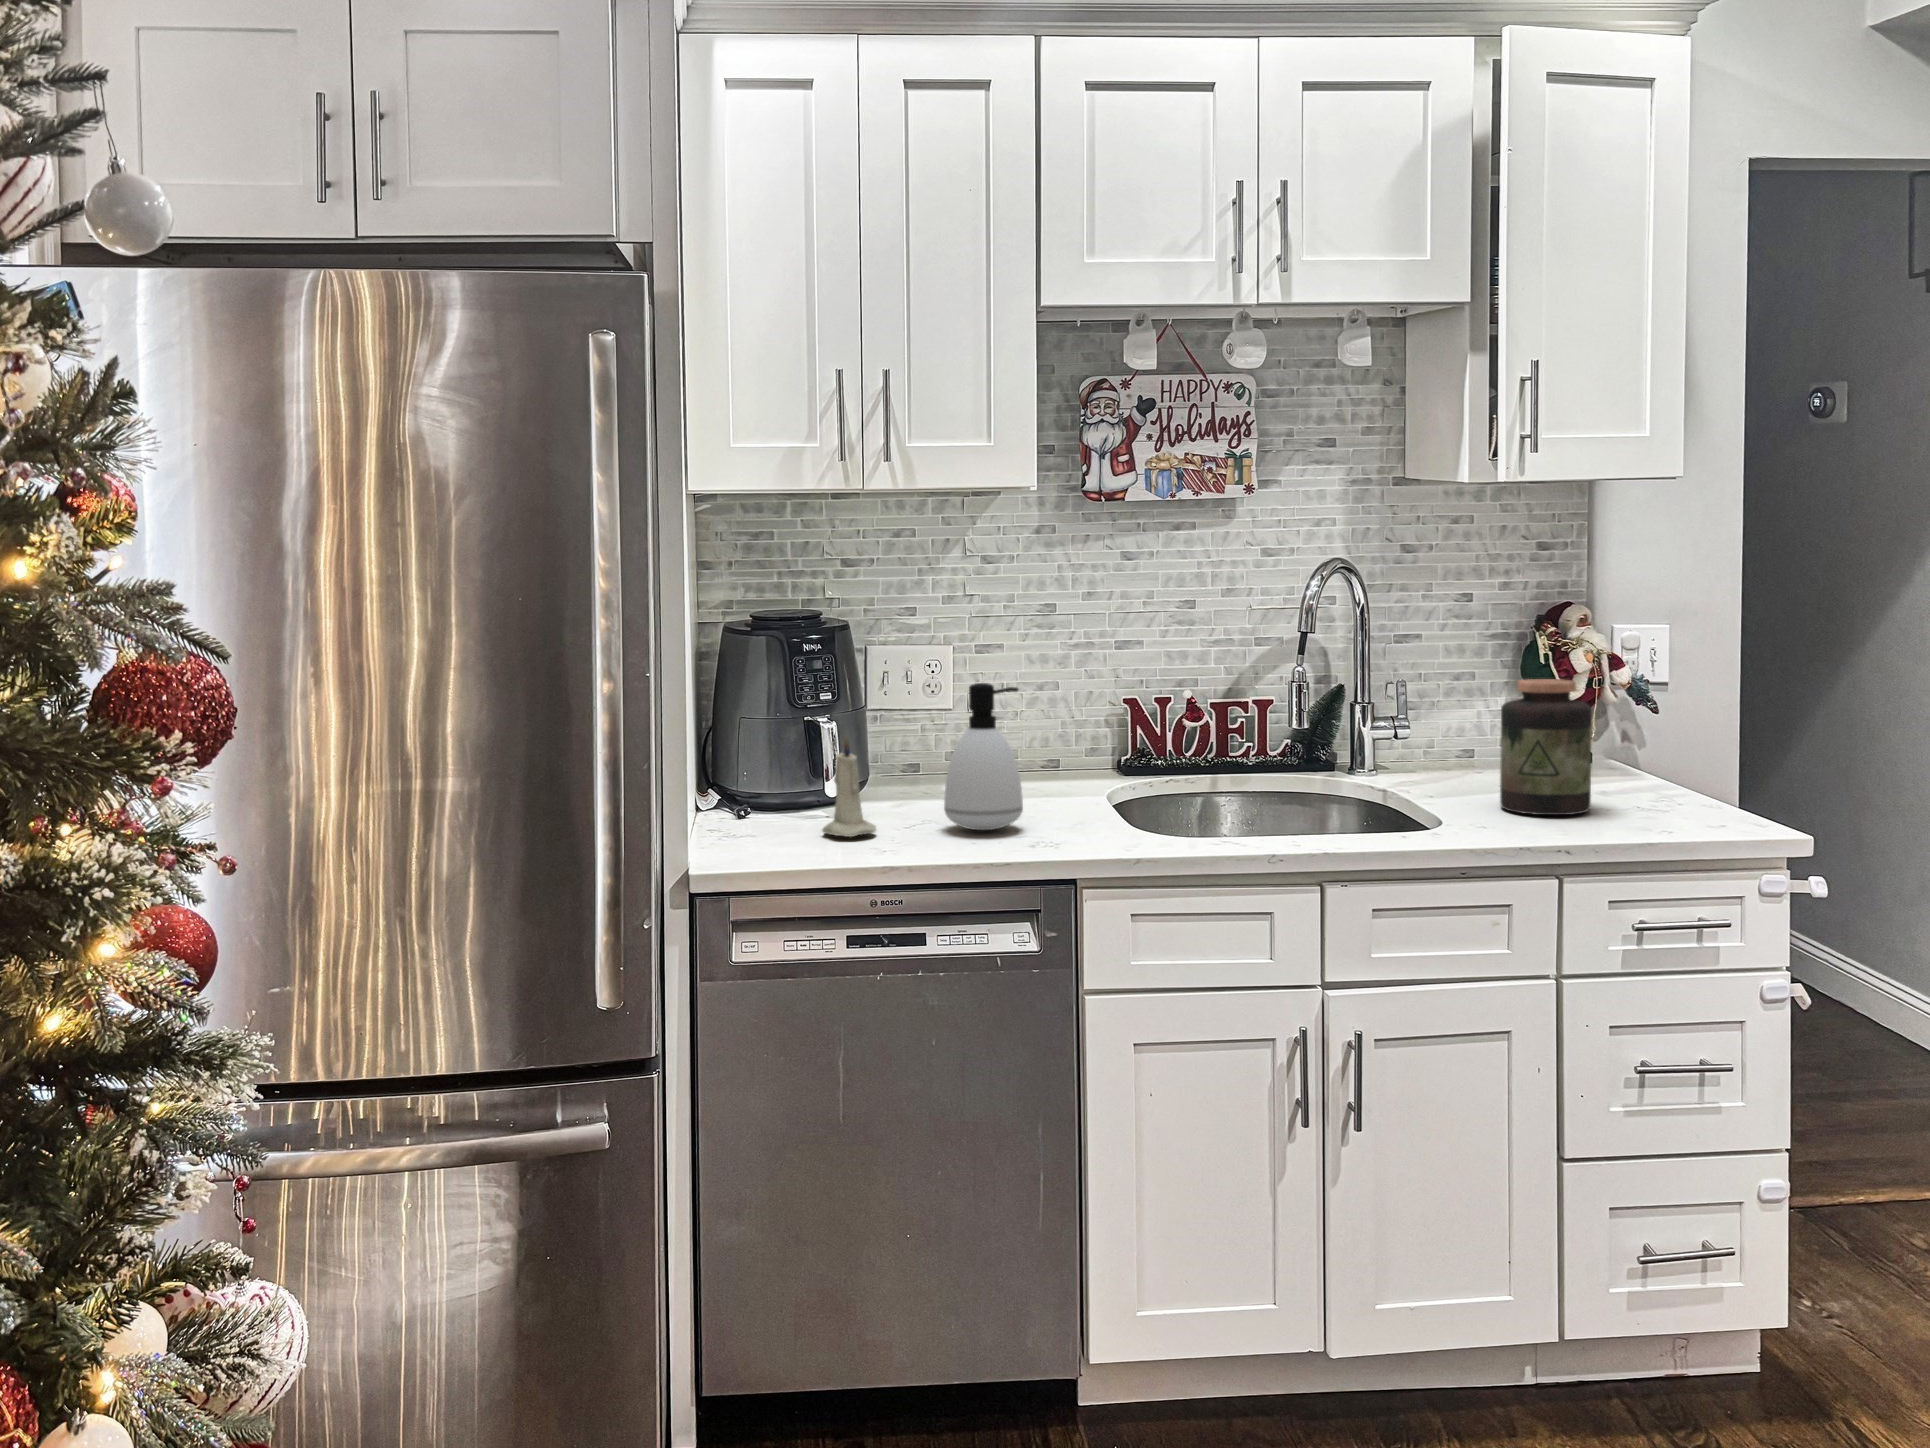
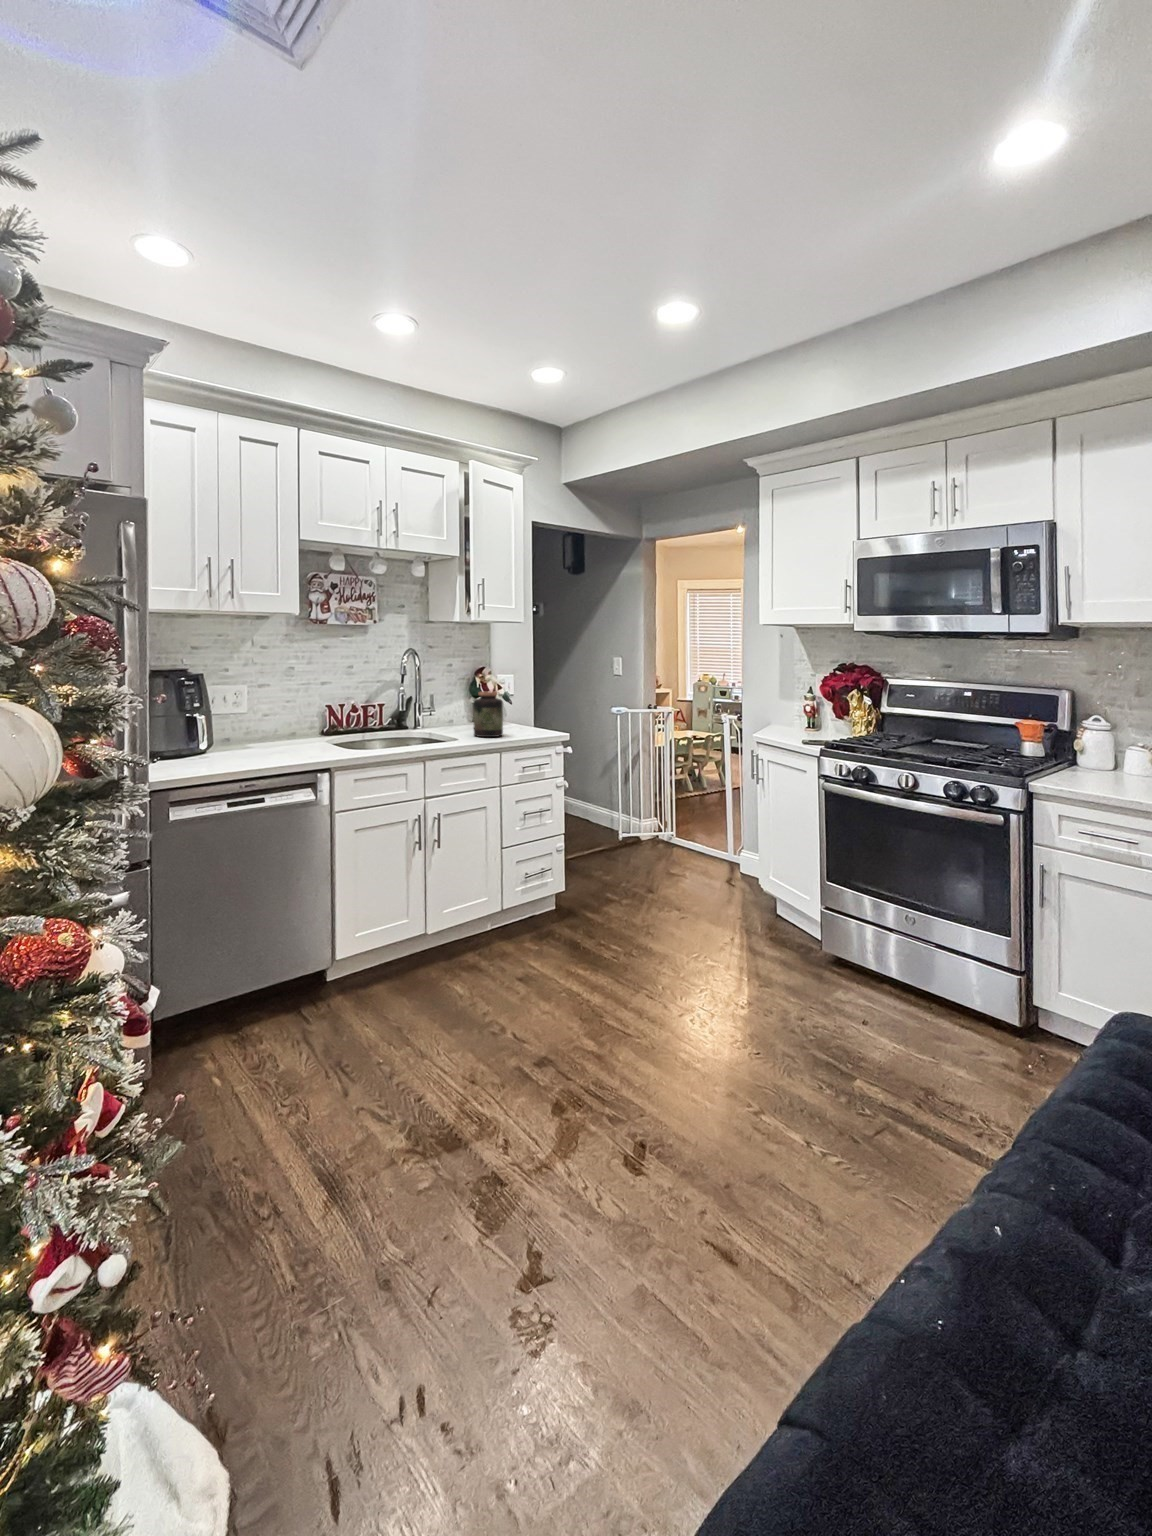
soap dispenser: present [944,683,1023,830] -> none [273,691,307,750]
candle: present [822,737,876,837] -> none [220,712,246,754]

